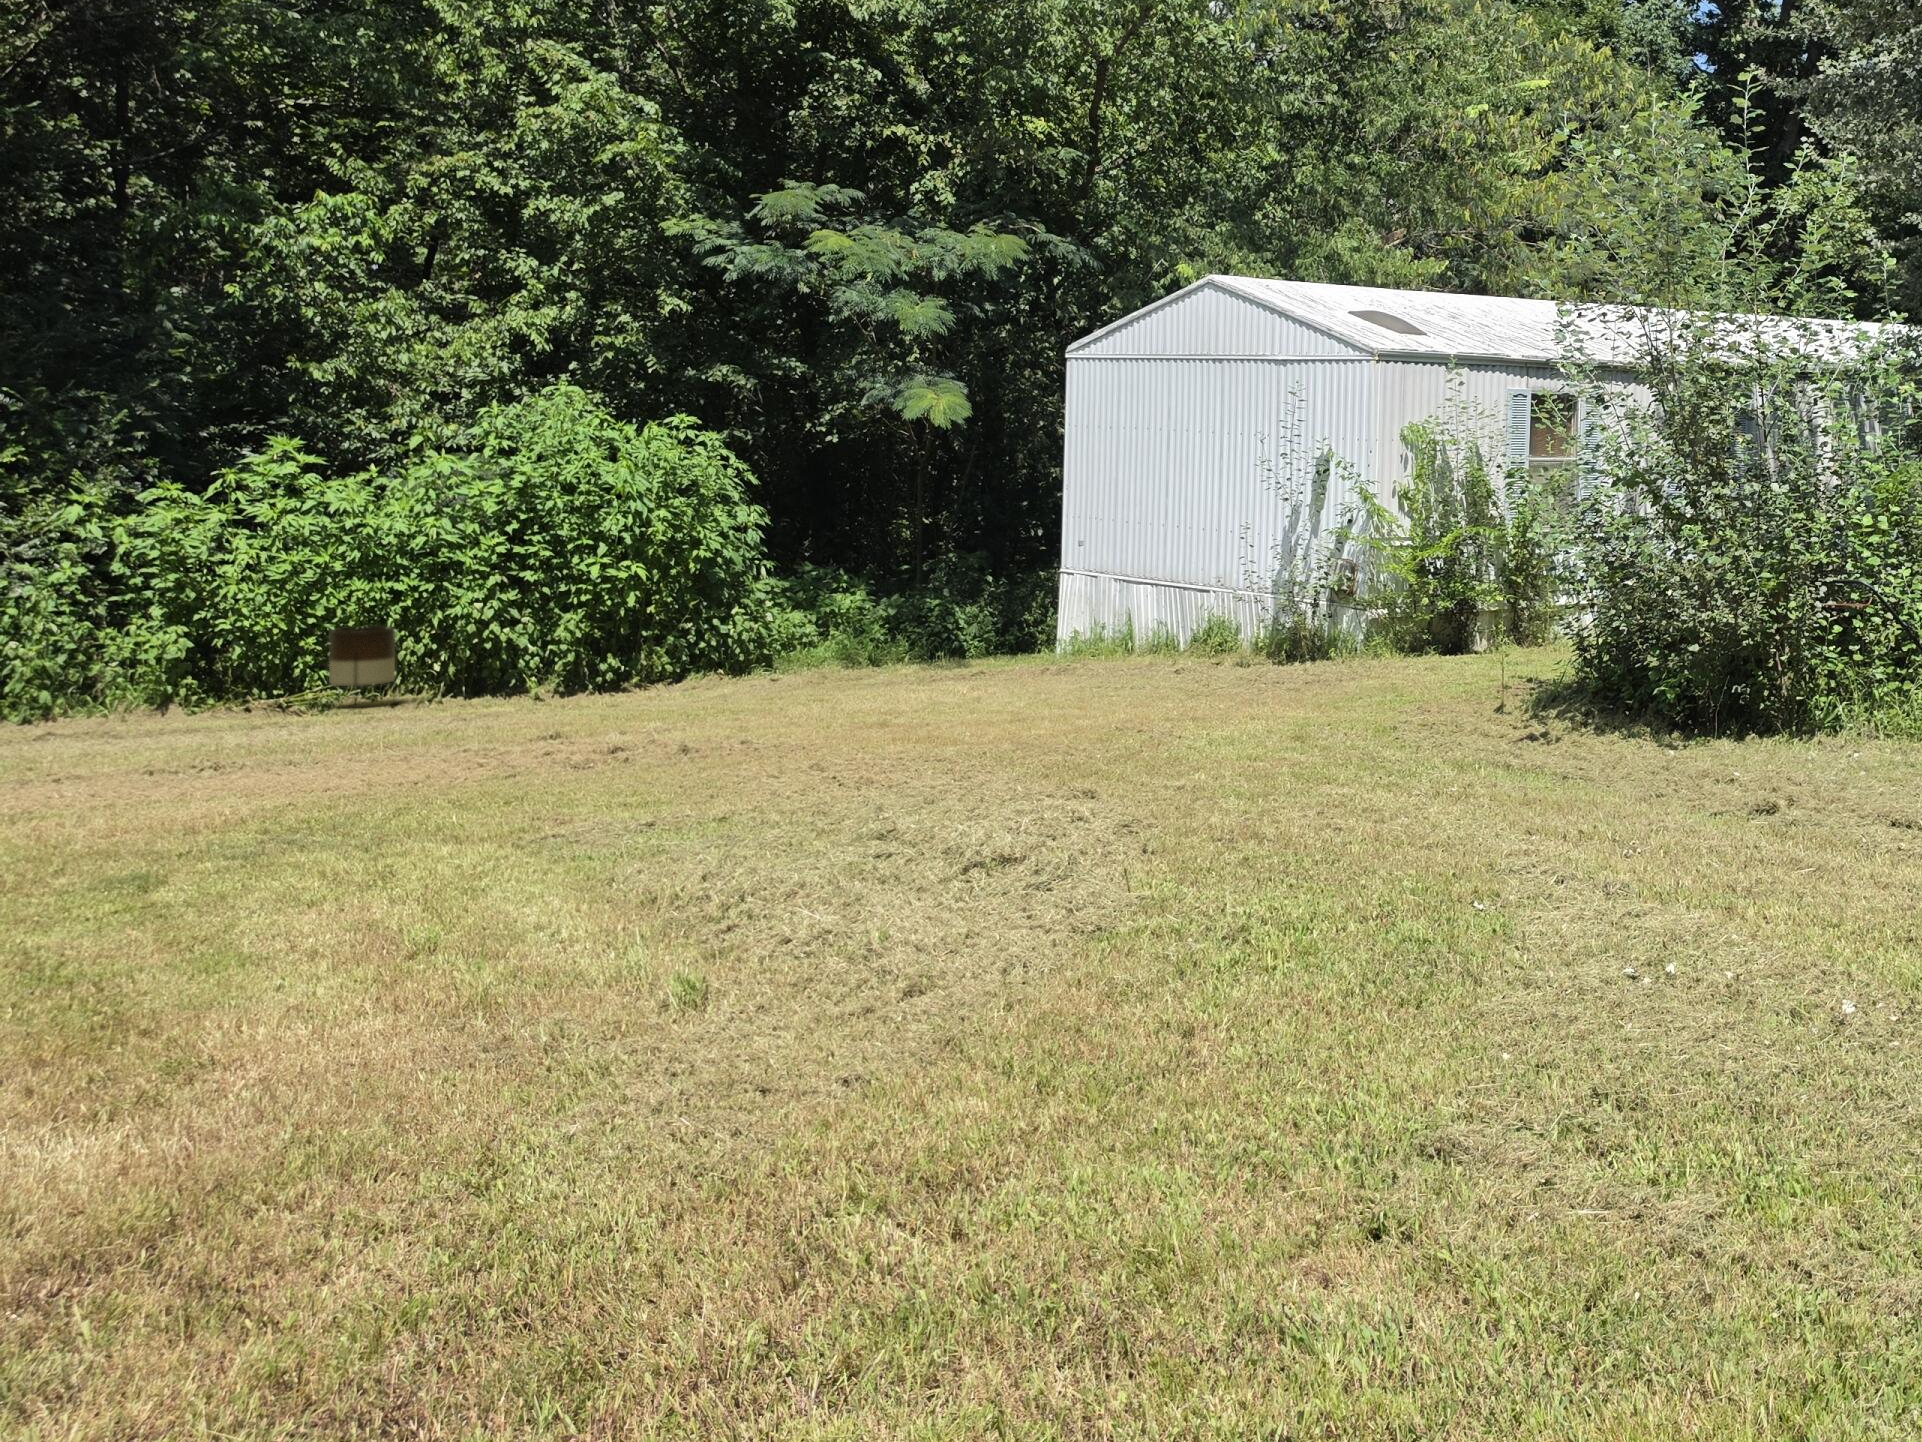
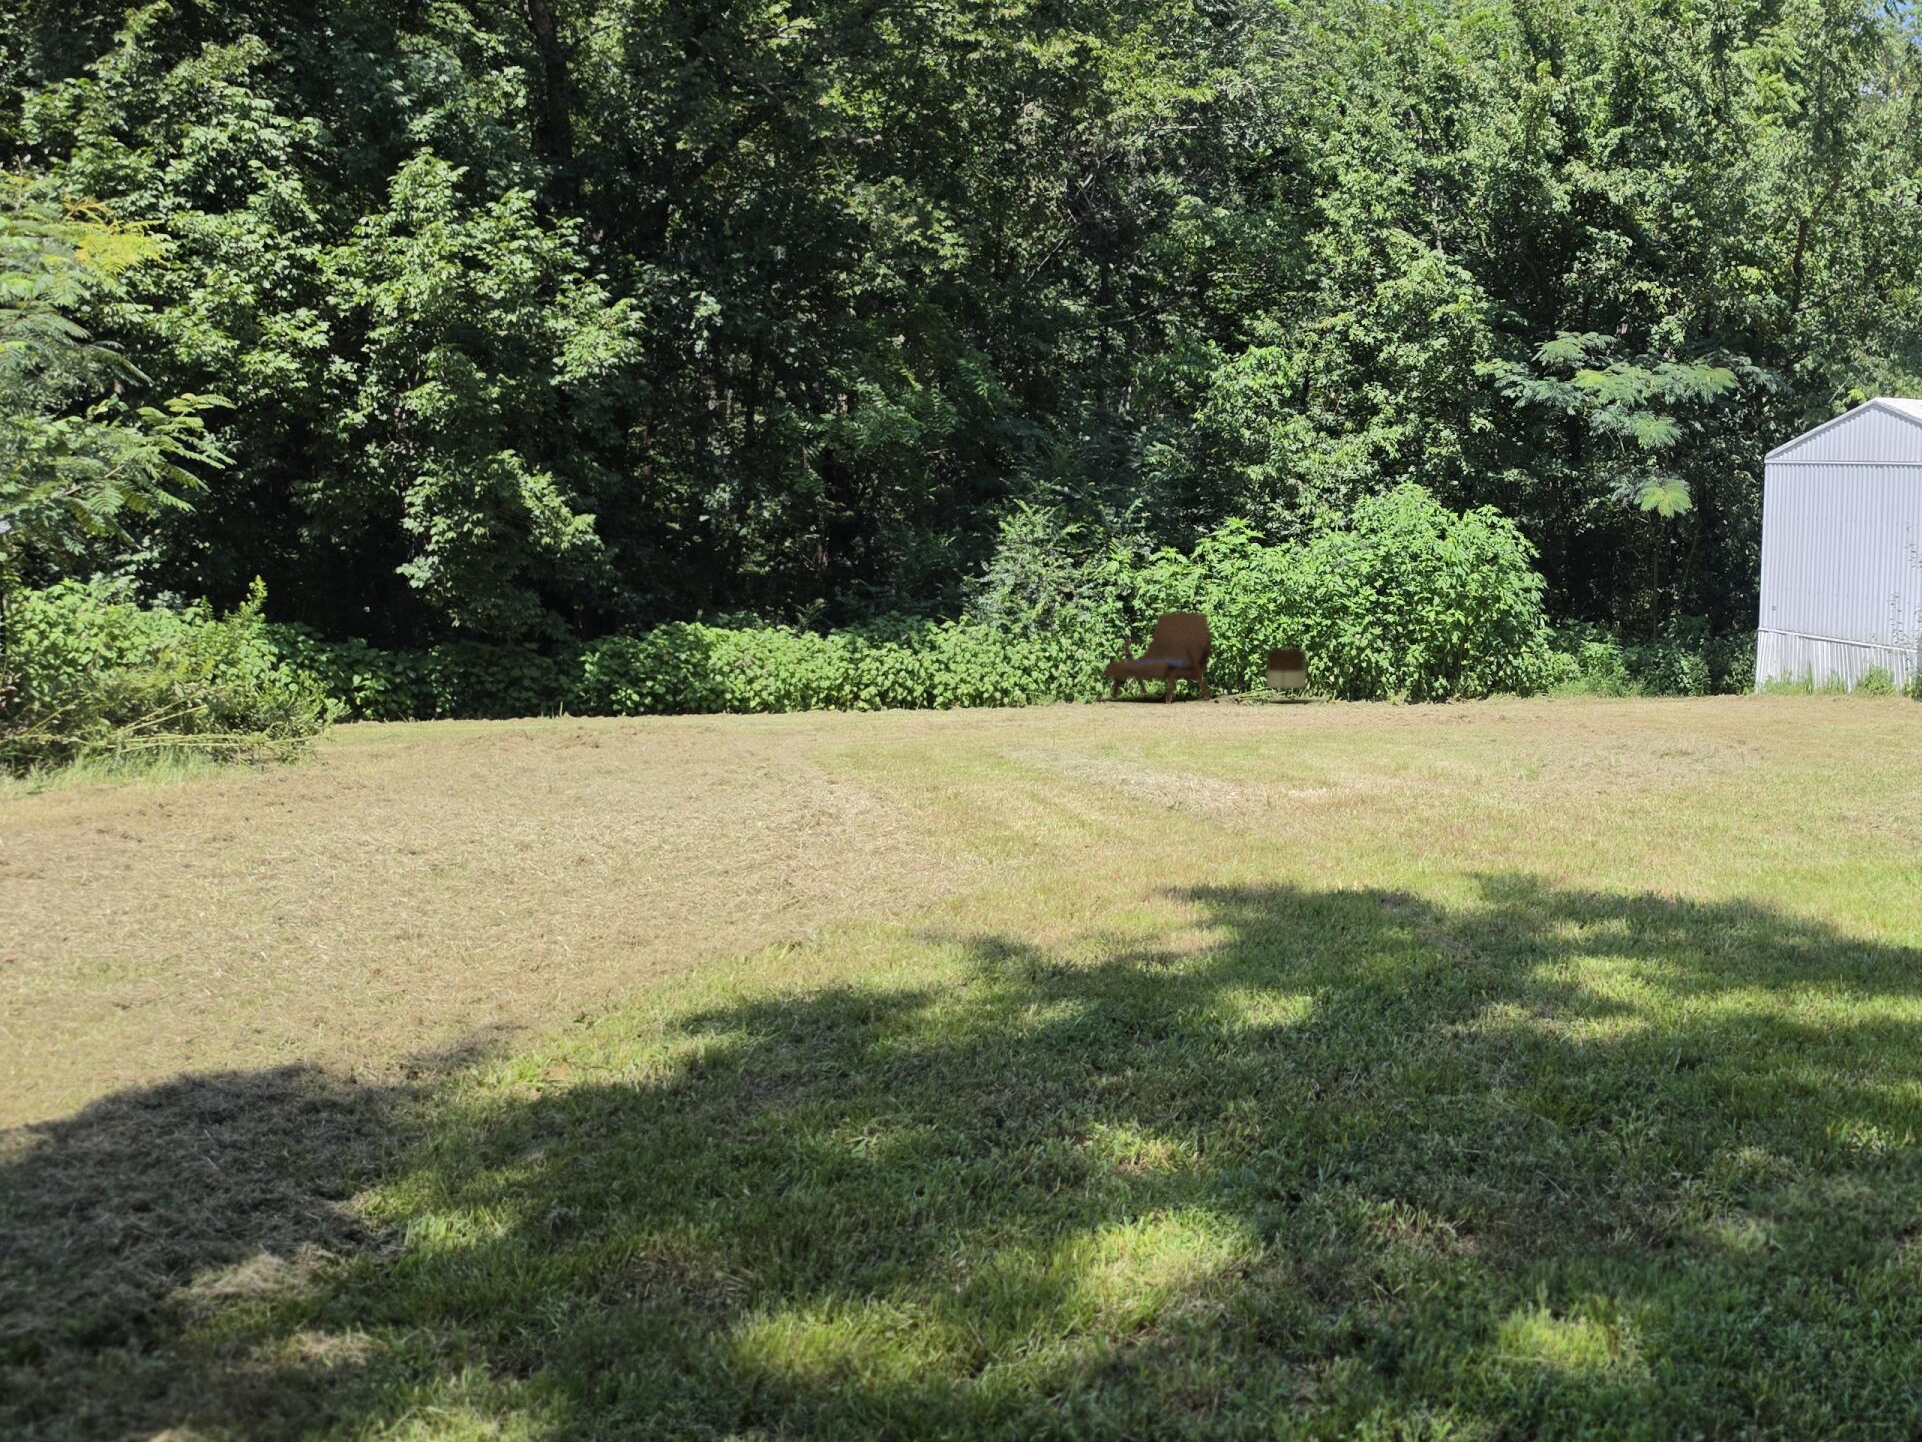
armchair: none [43,579,254,722] -> present [1103,611,1215,704]

